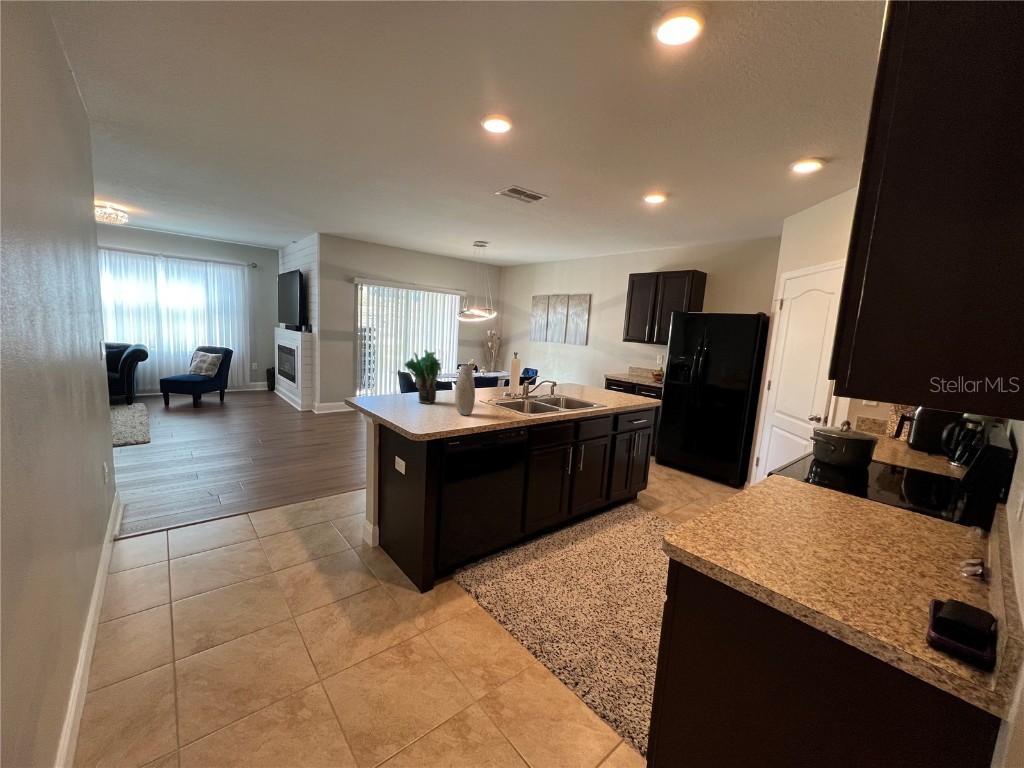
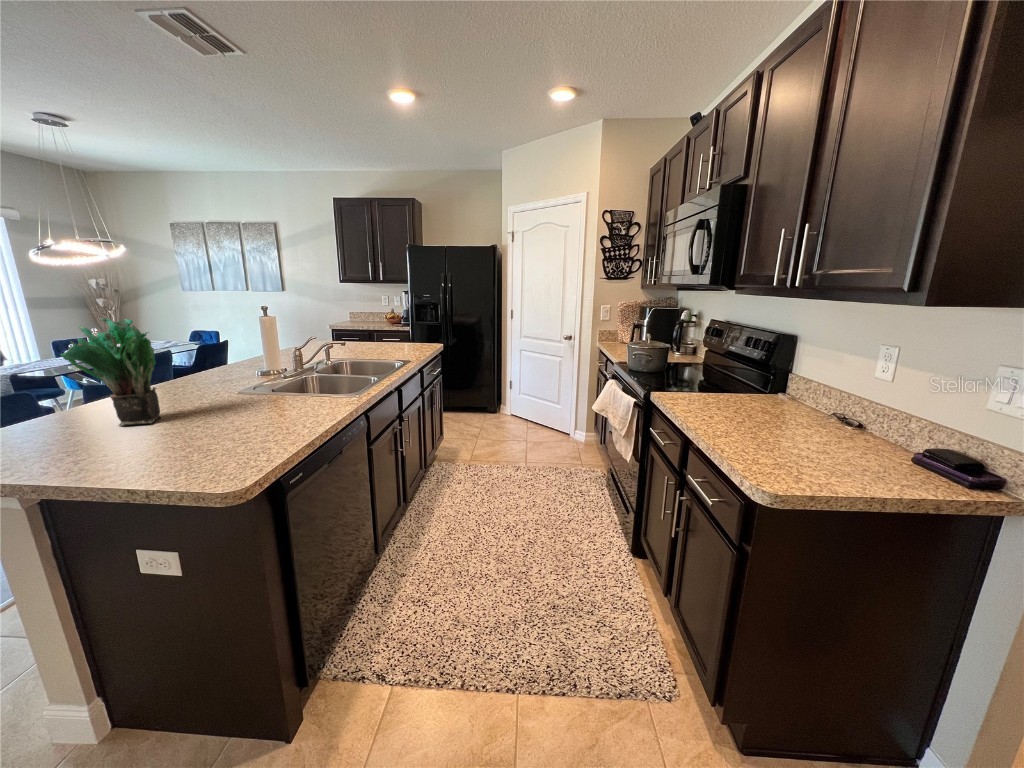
vase: present [455,365,475,415] -> none [234,333,277,423]

